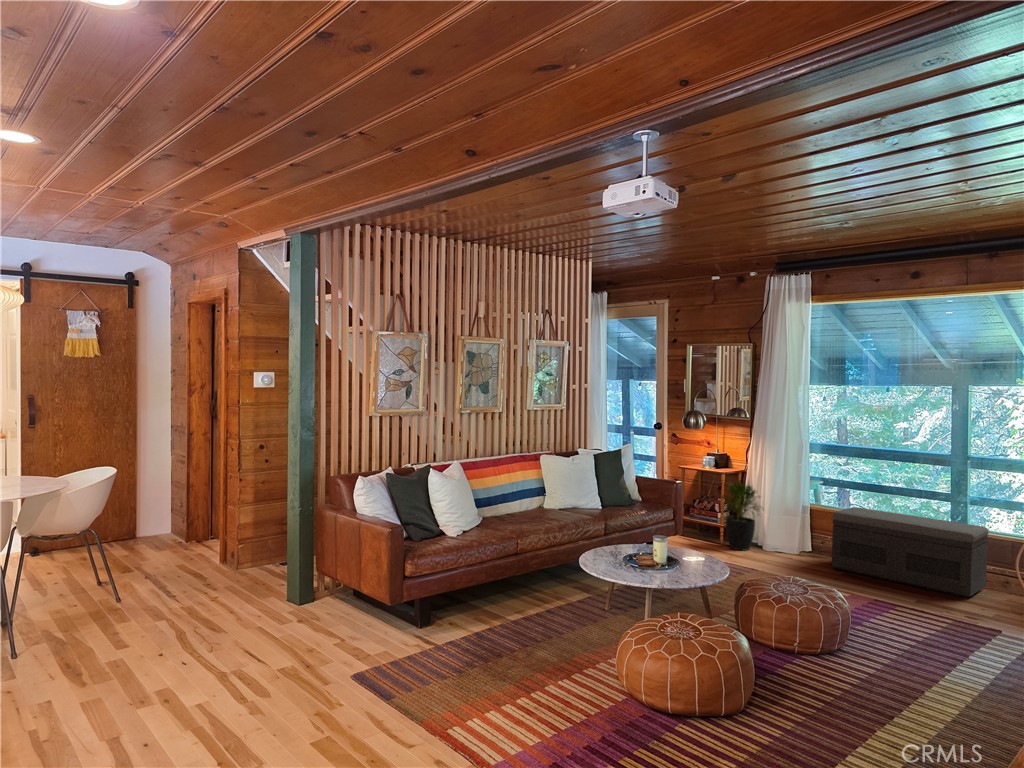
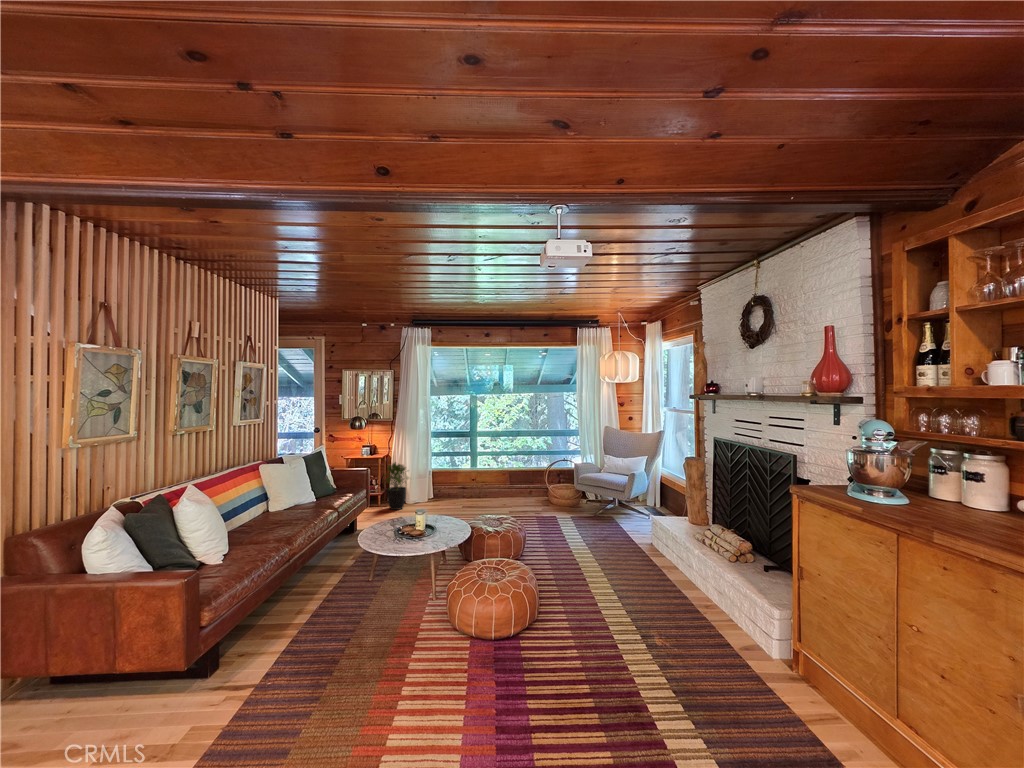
storage bench: present [832,507,989,598] -> none [458,466,531,506]

